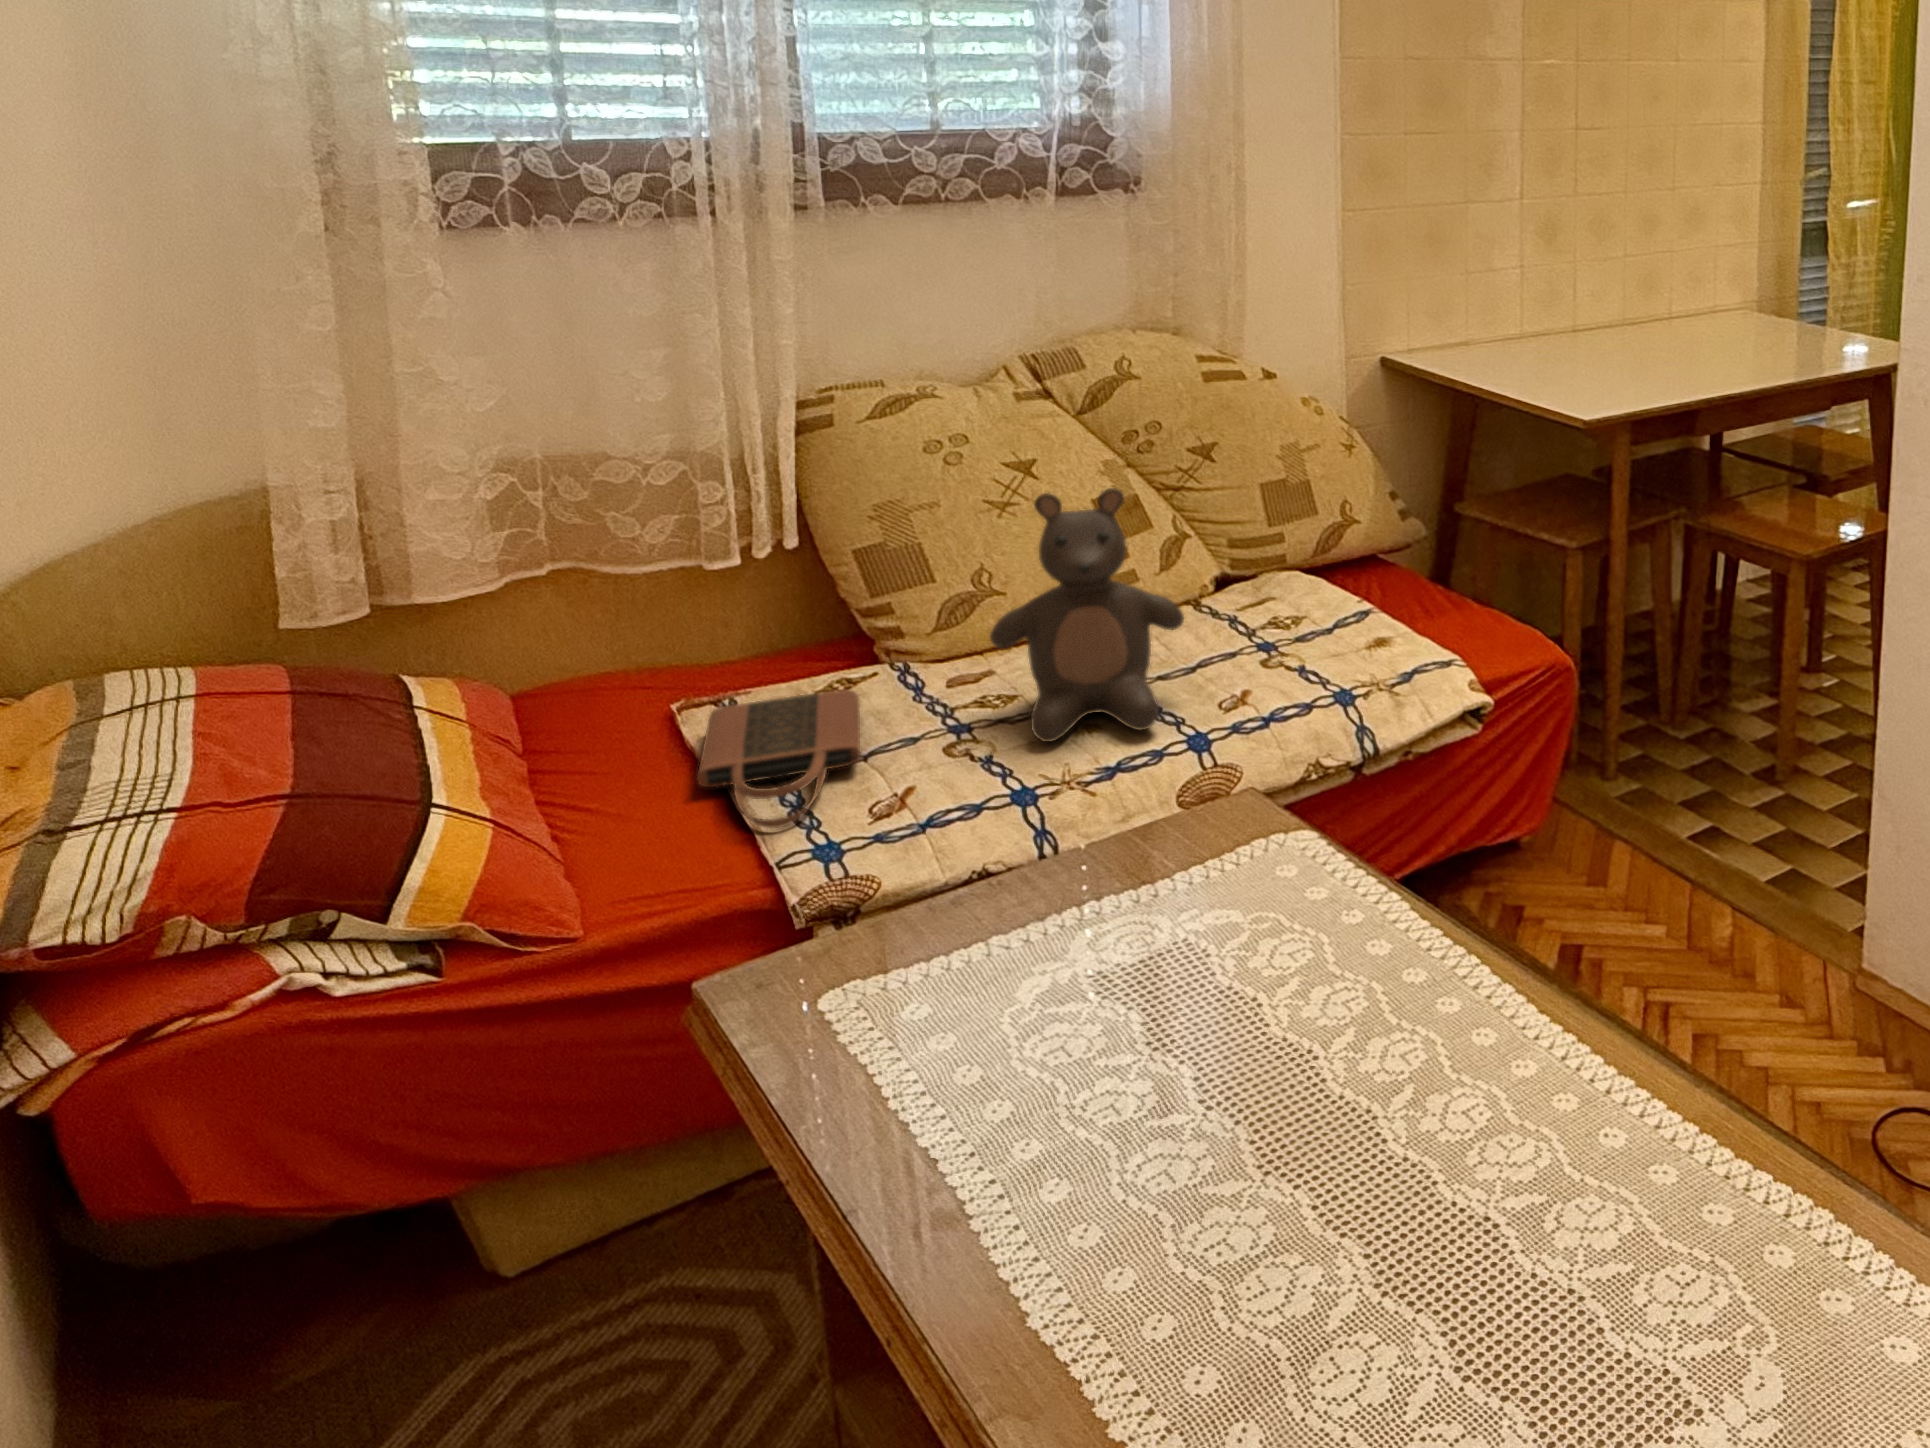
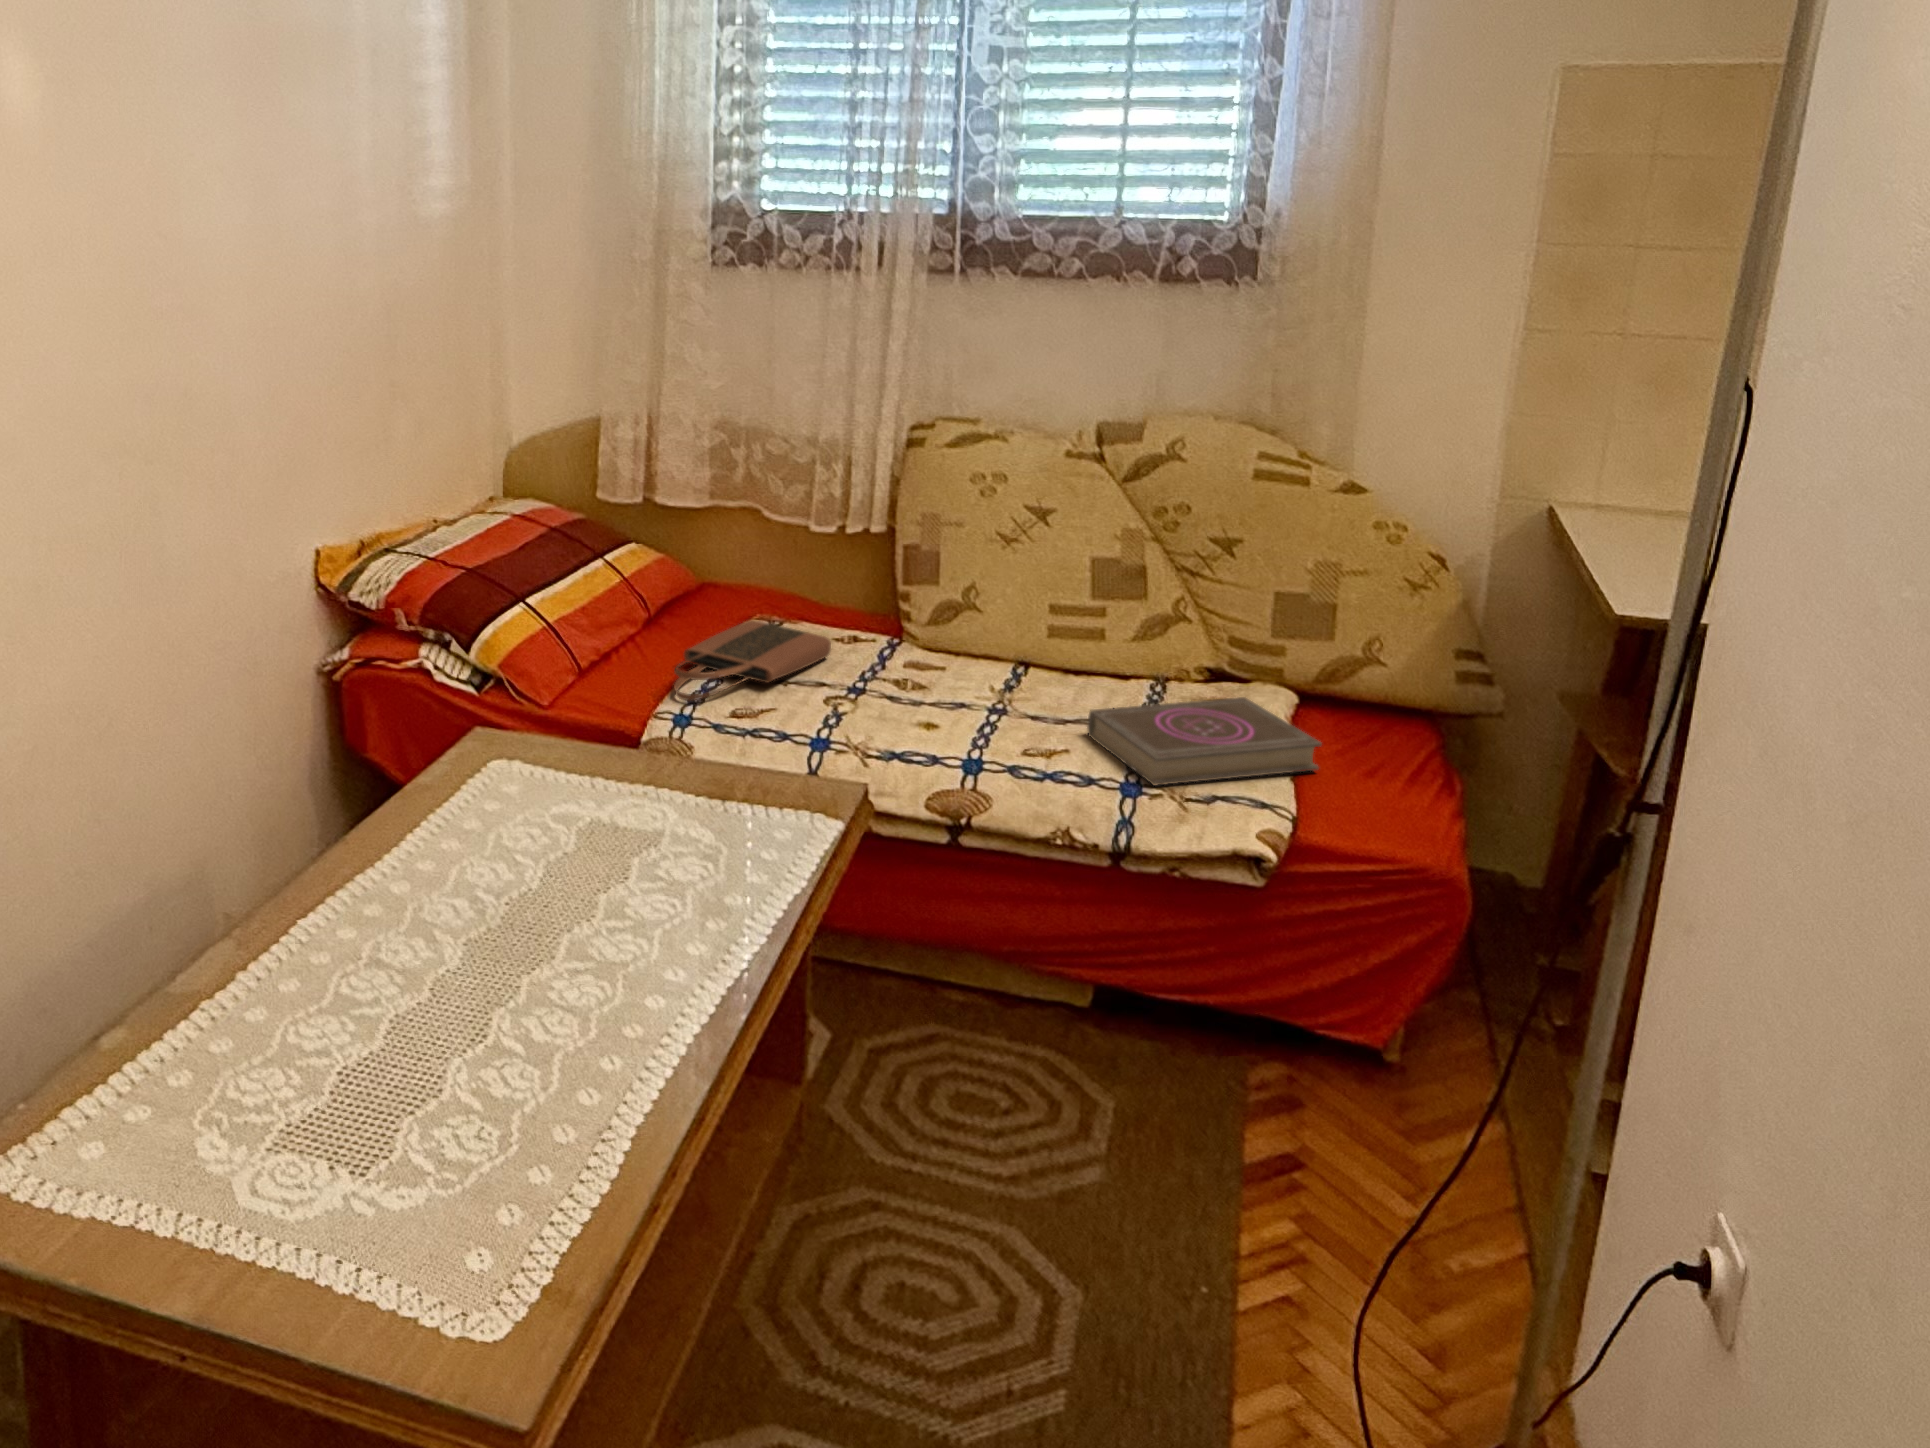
teddy bear: present [990,488,1184,742] -> none [883,524,1049,743]
book: none [1217,591,1415,692] -> present [1088,697,1322,785]

